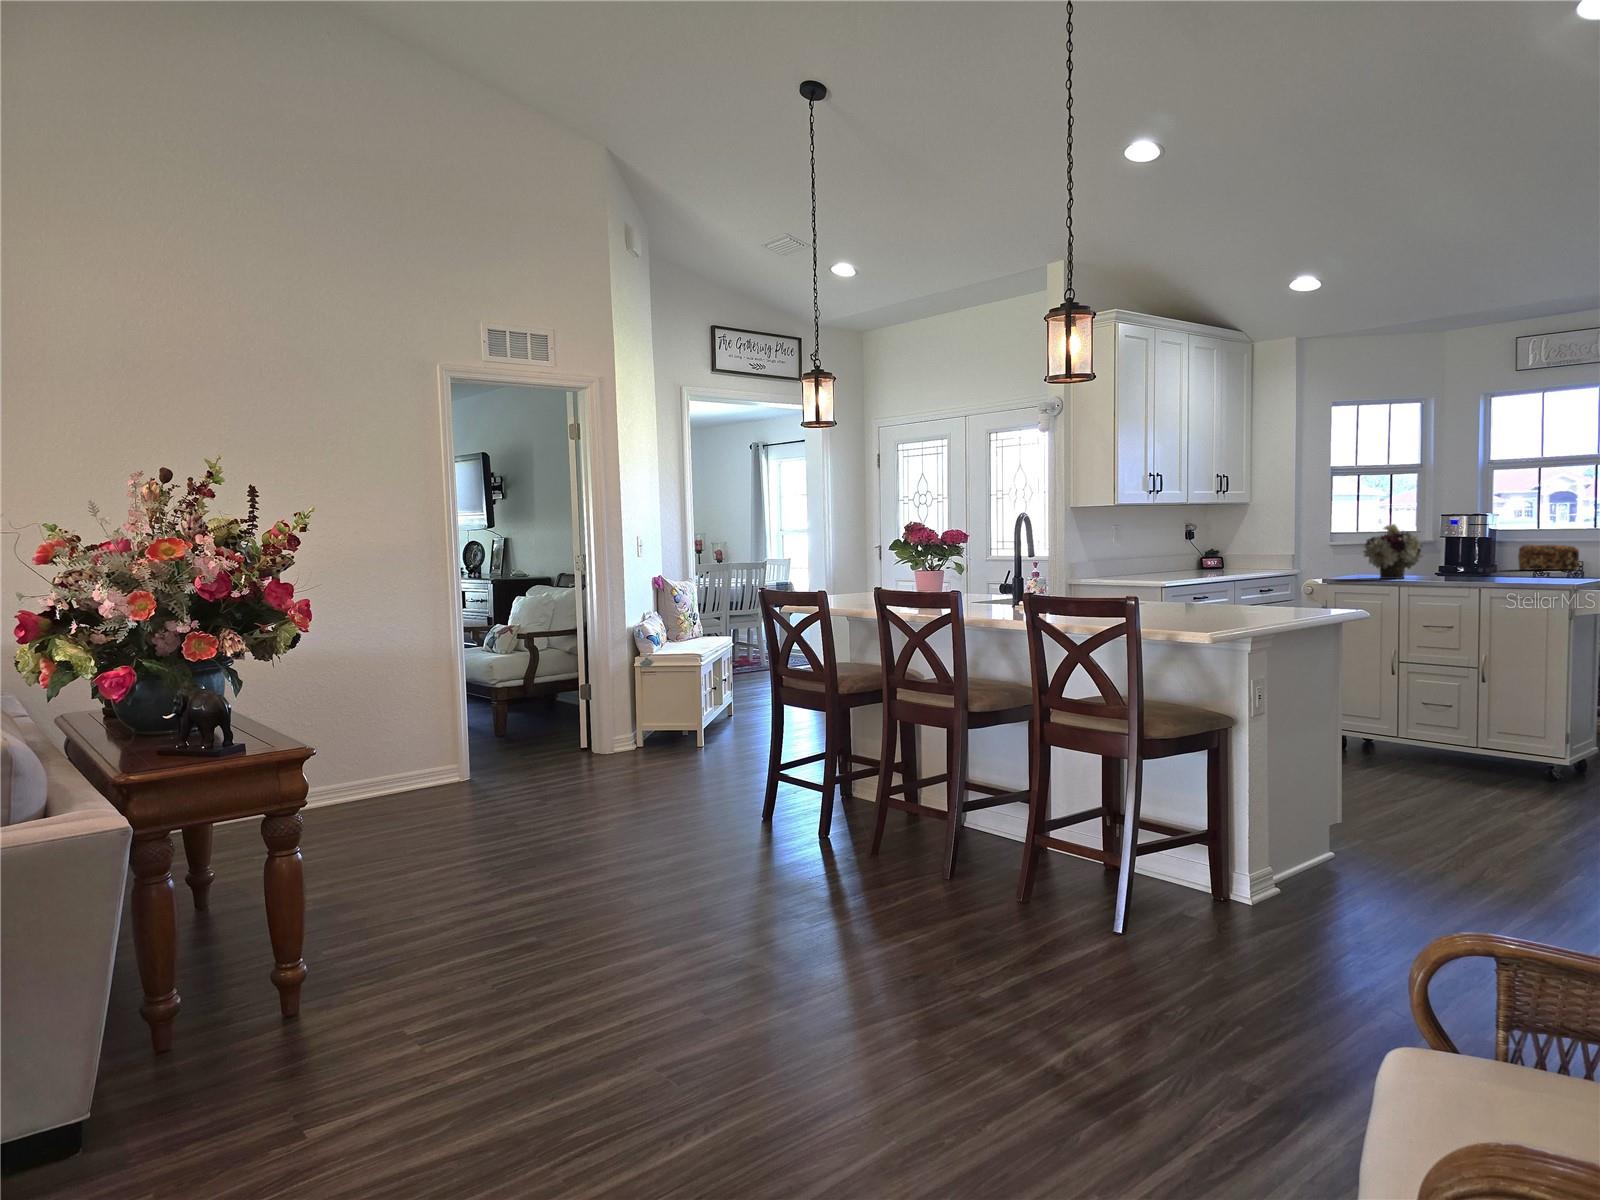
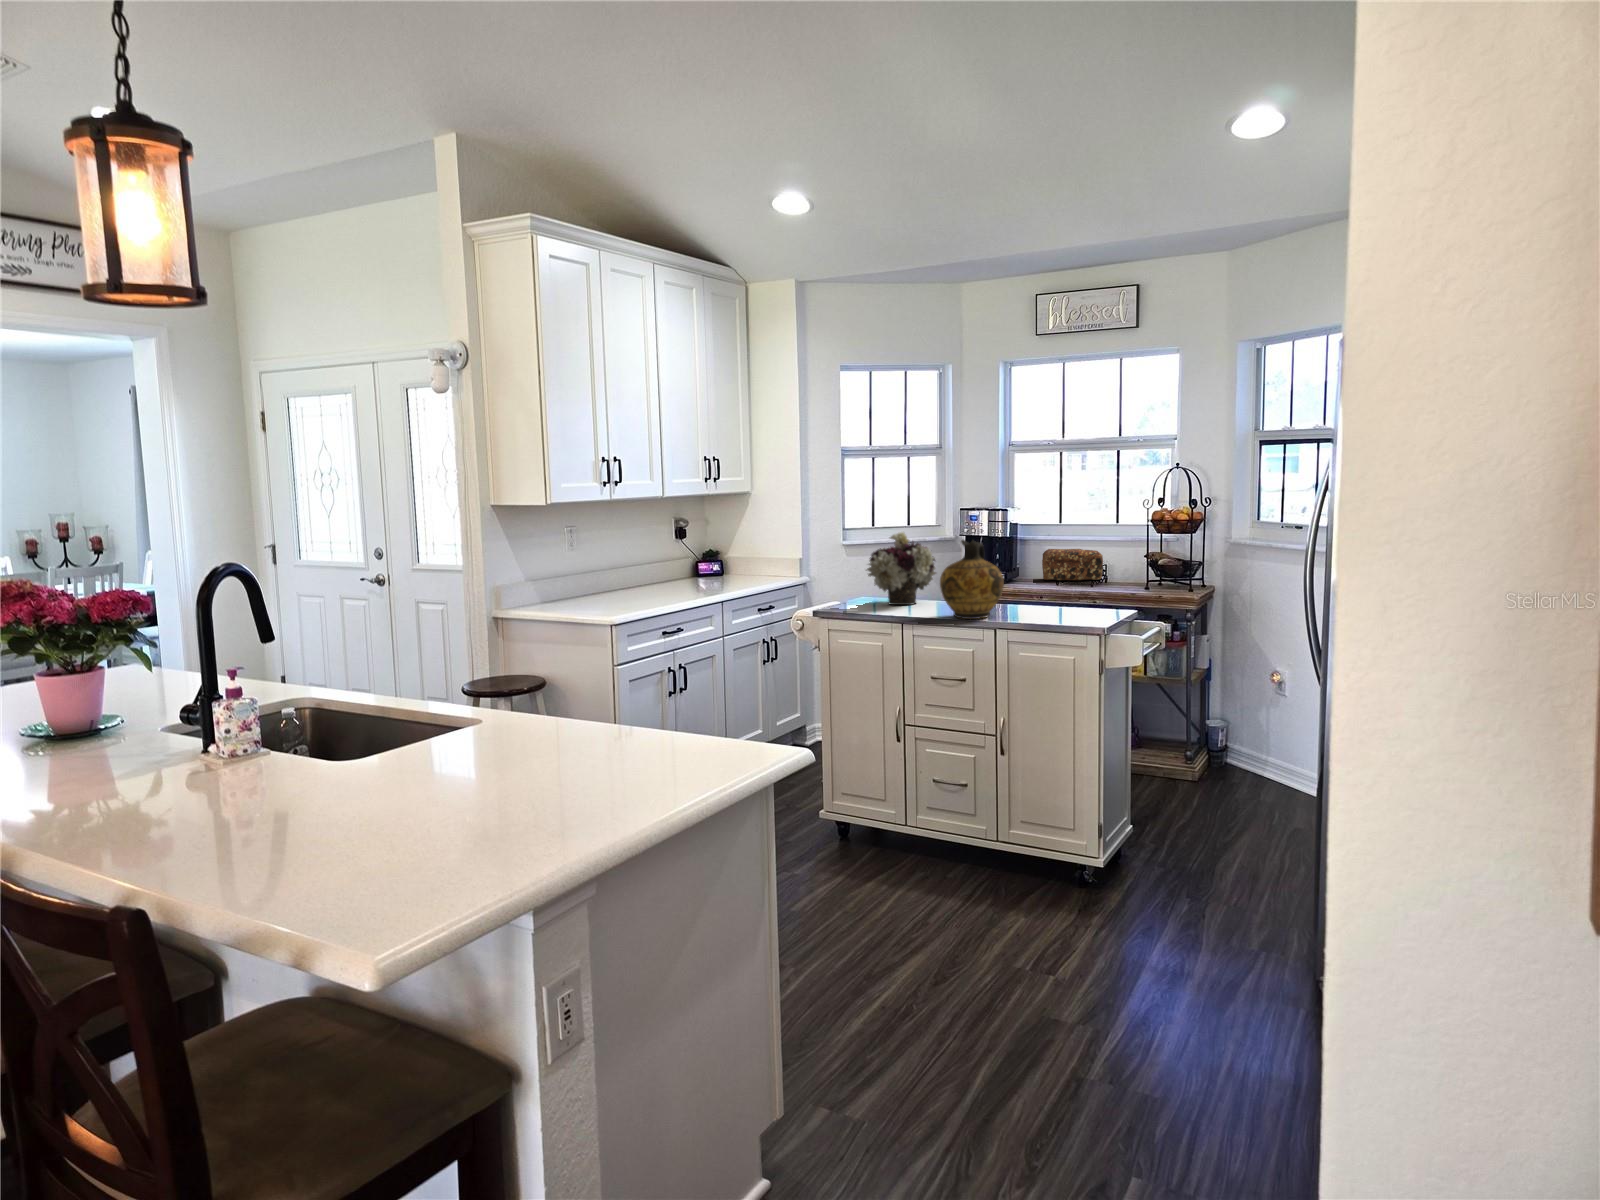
ceramic jug: none [1430,524,1486,583] -> present [940,540,1004,619]

